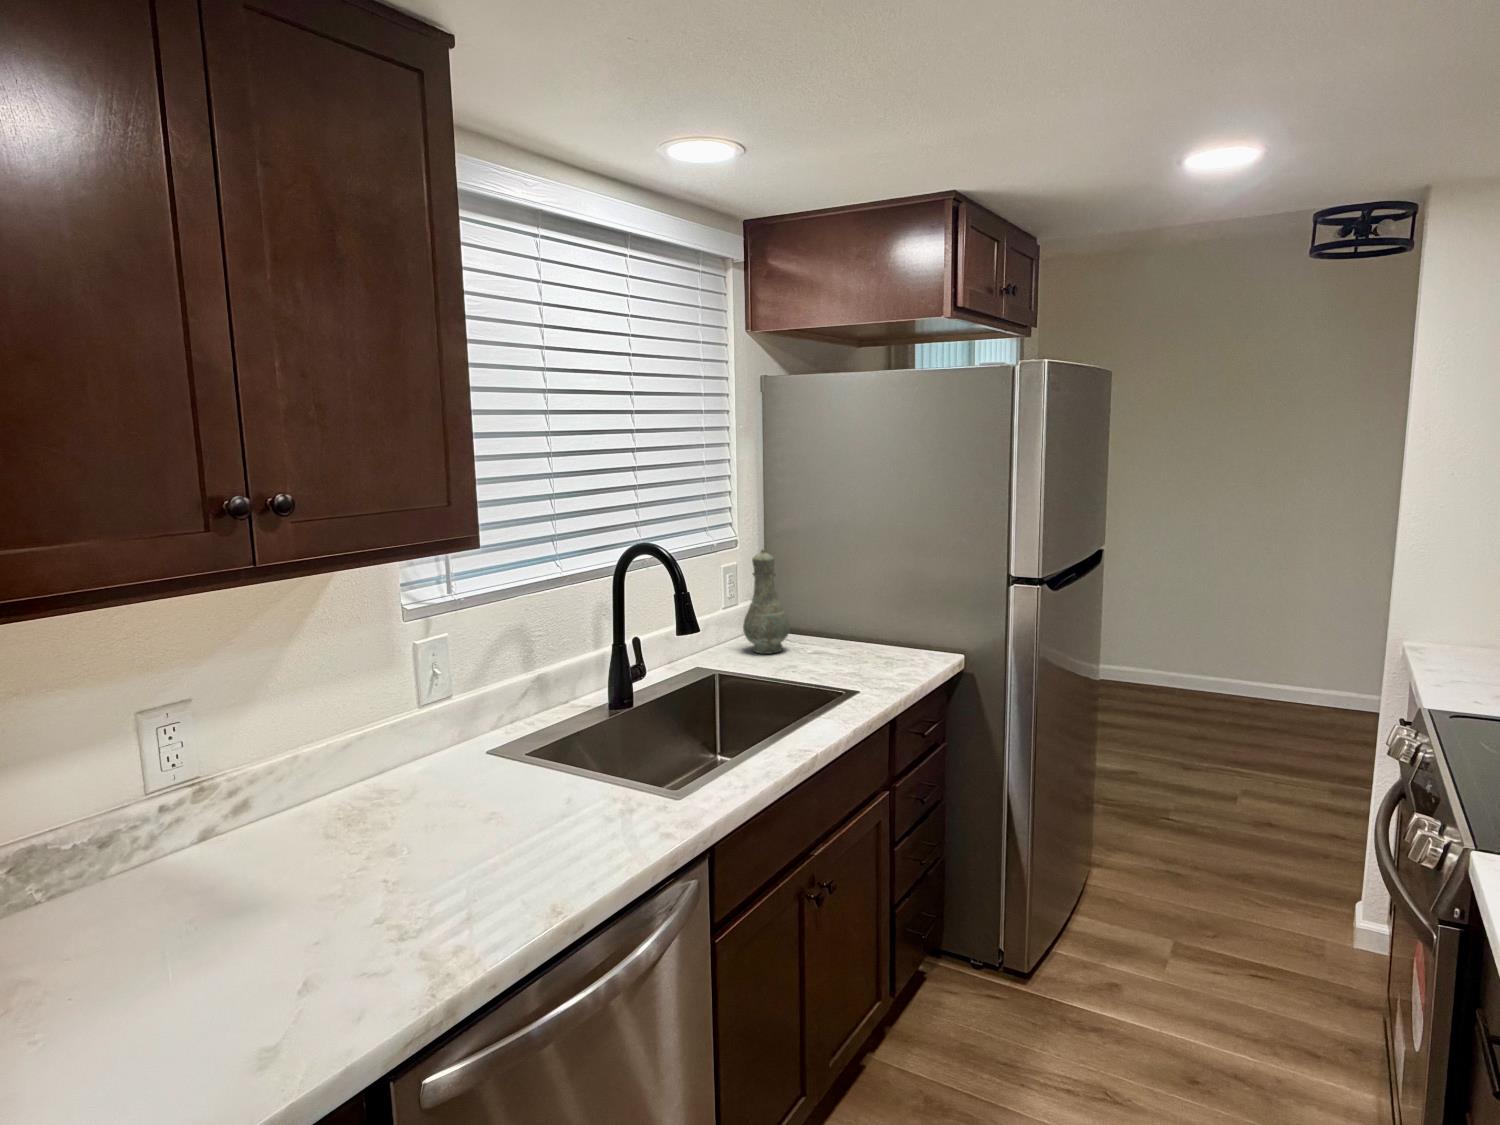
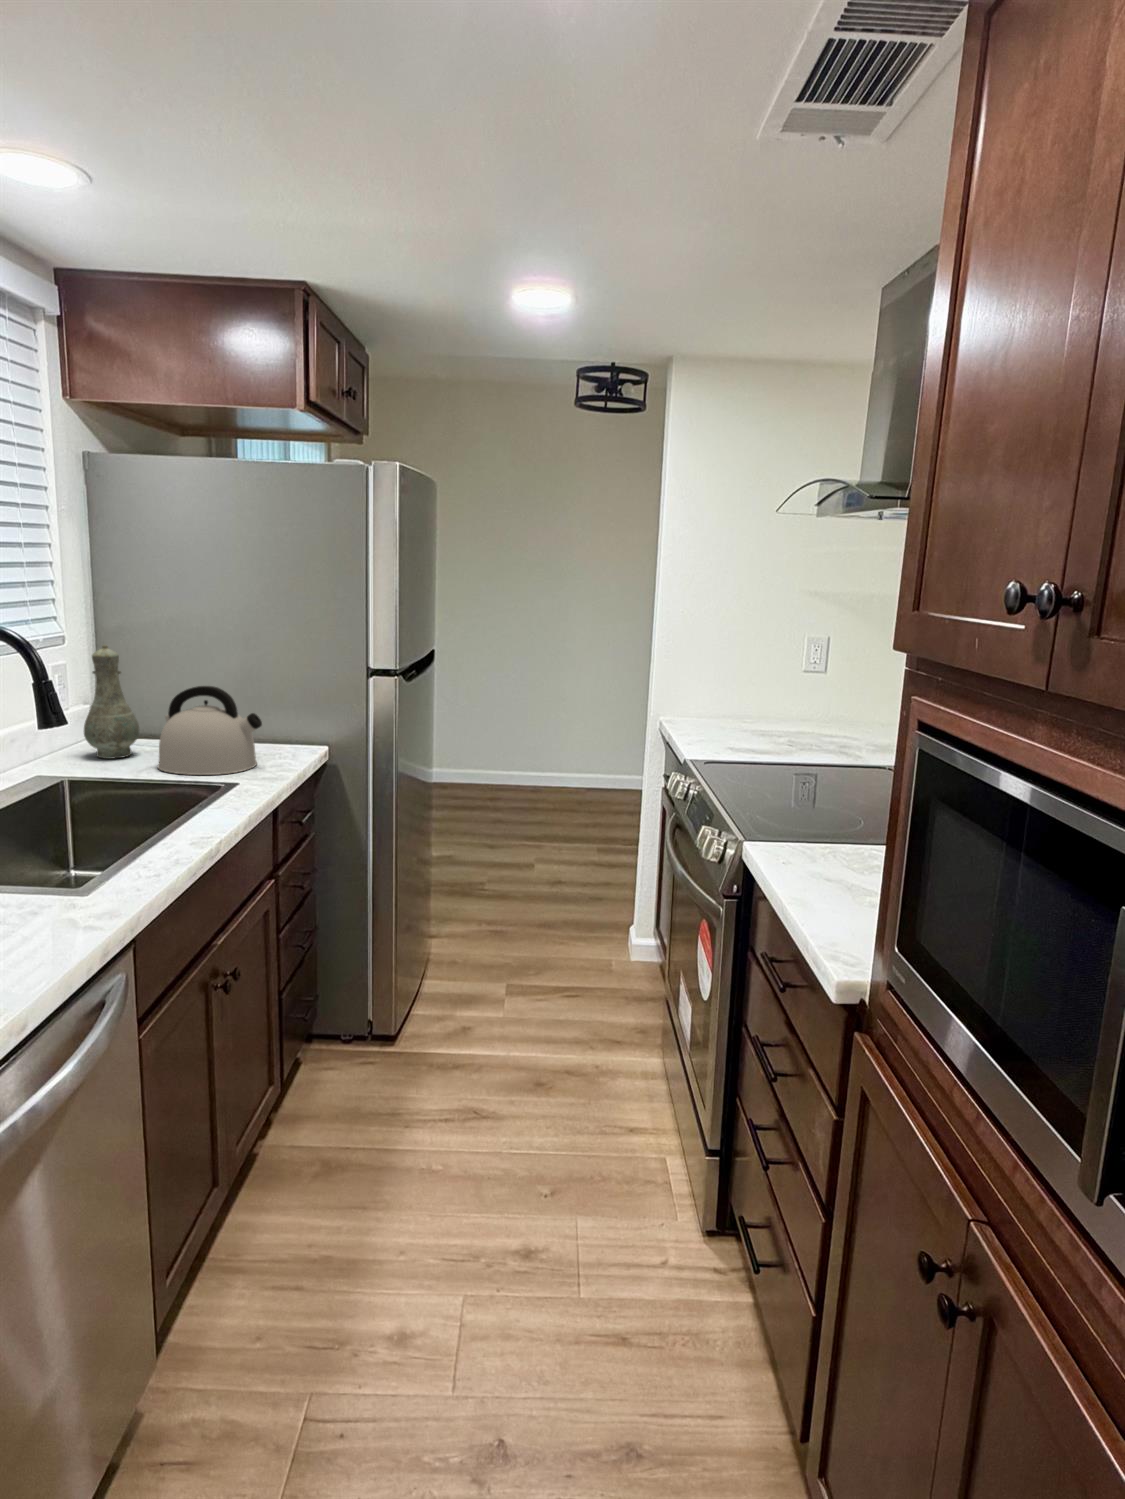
kettle: none [797,591,892,679] -> present [158,686,262,775]

